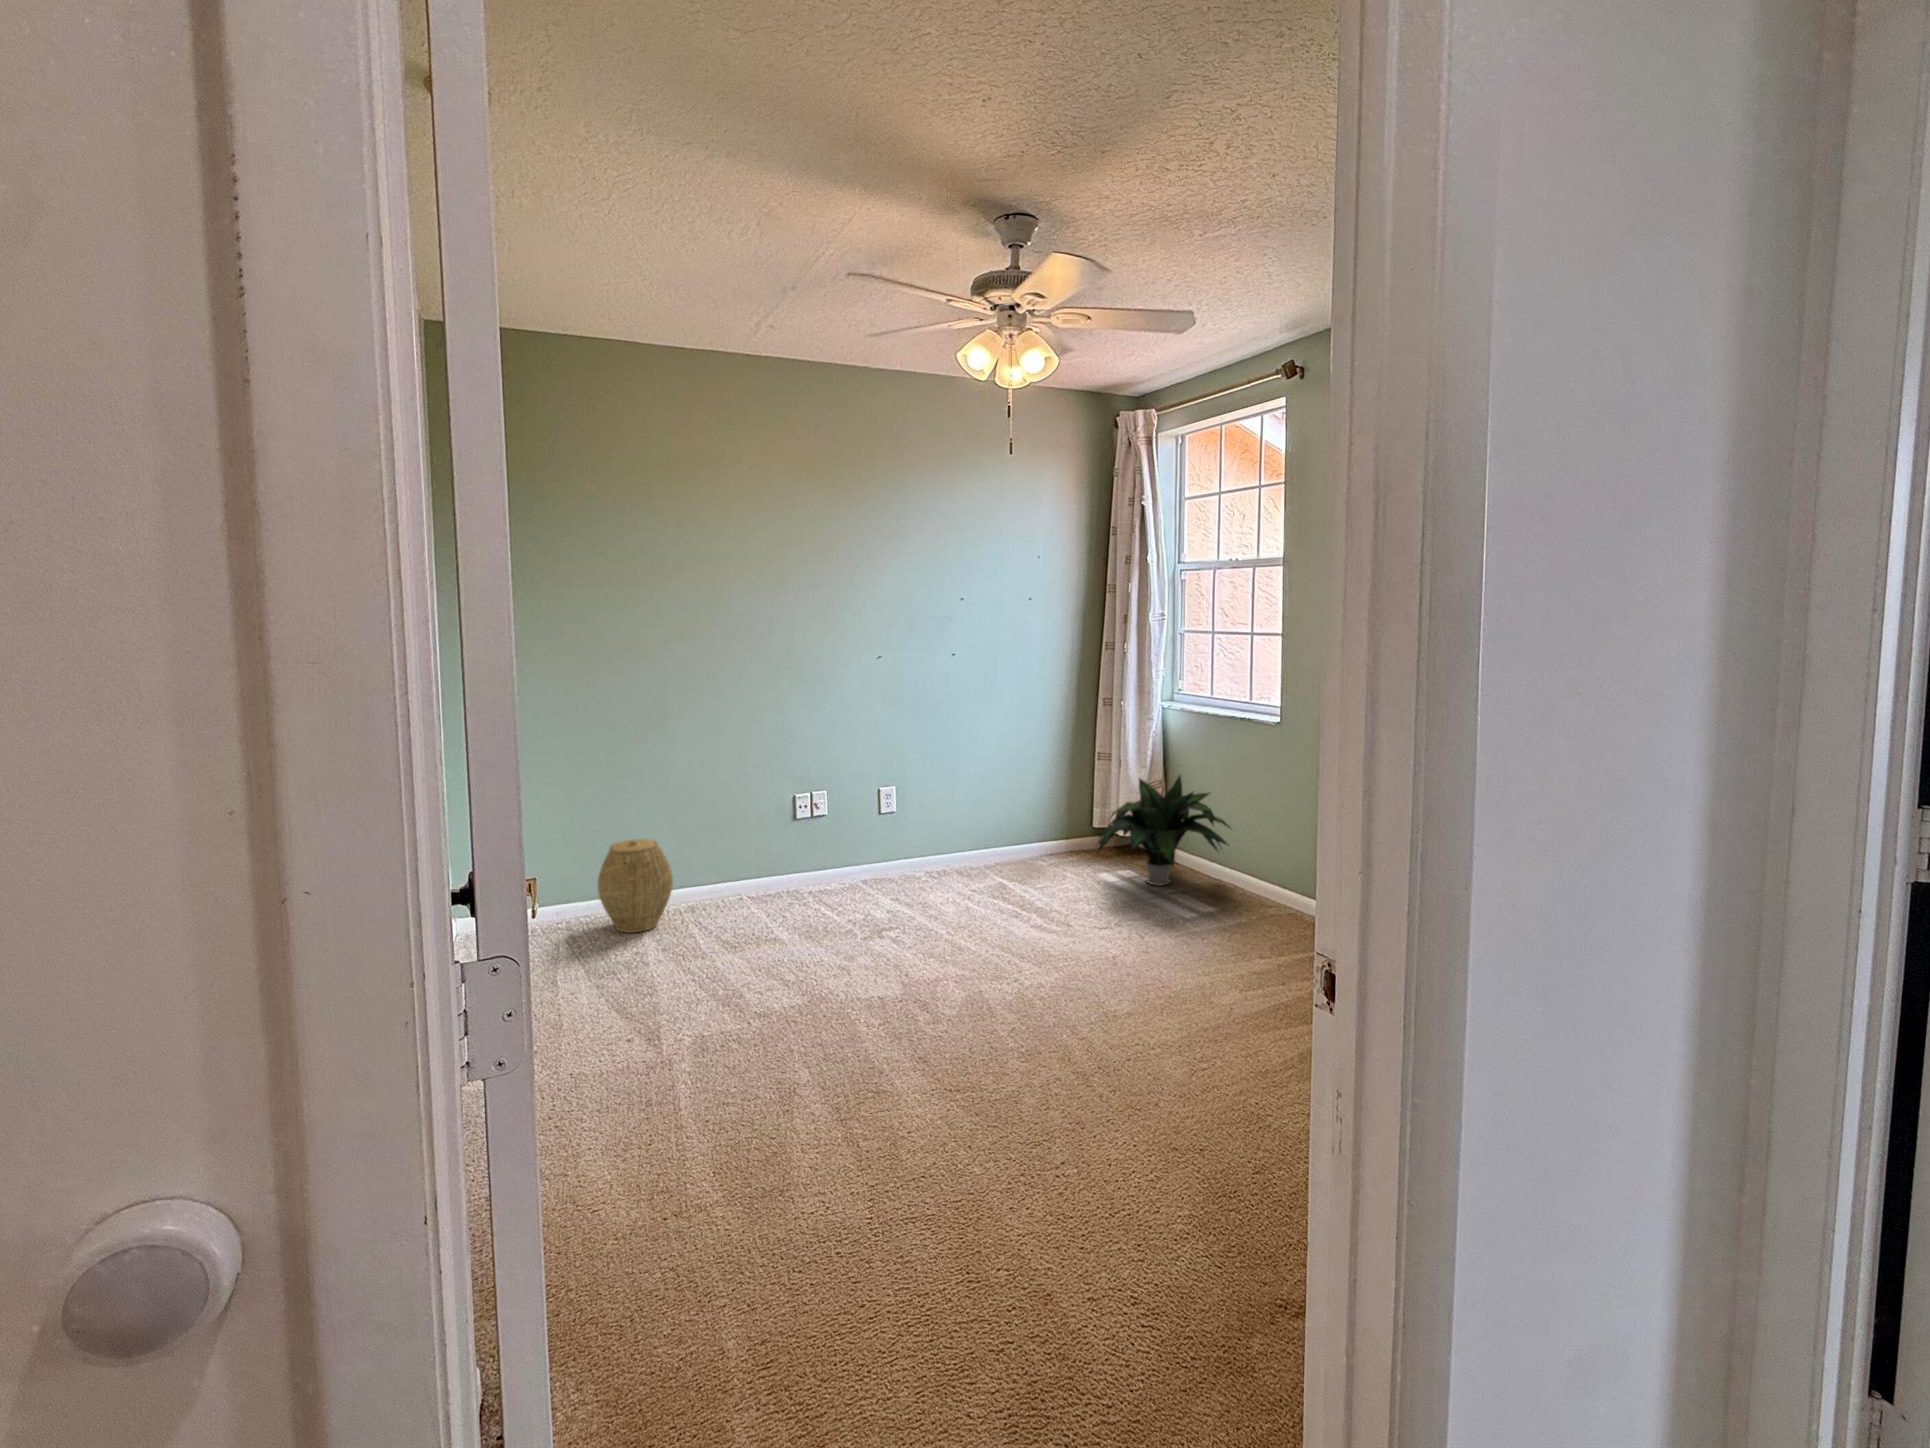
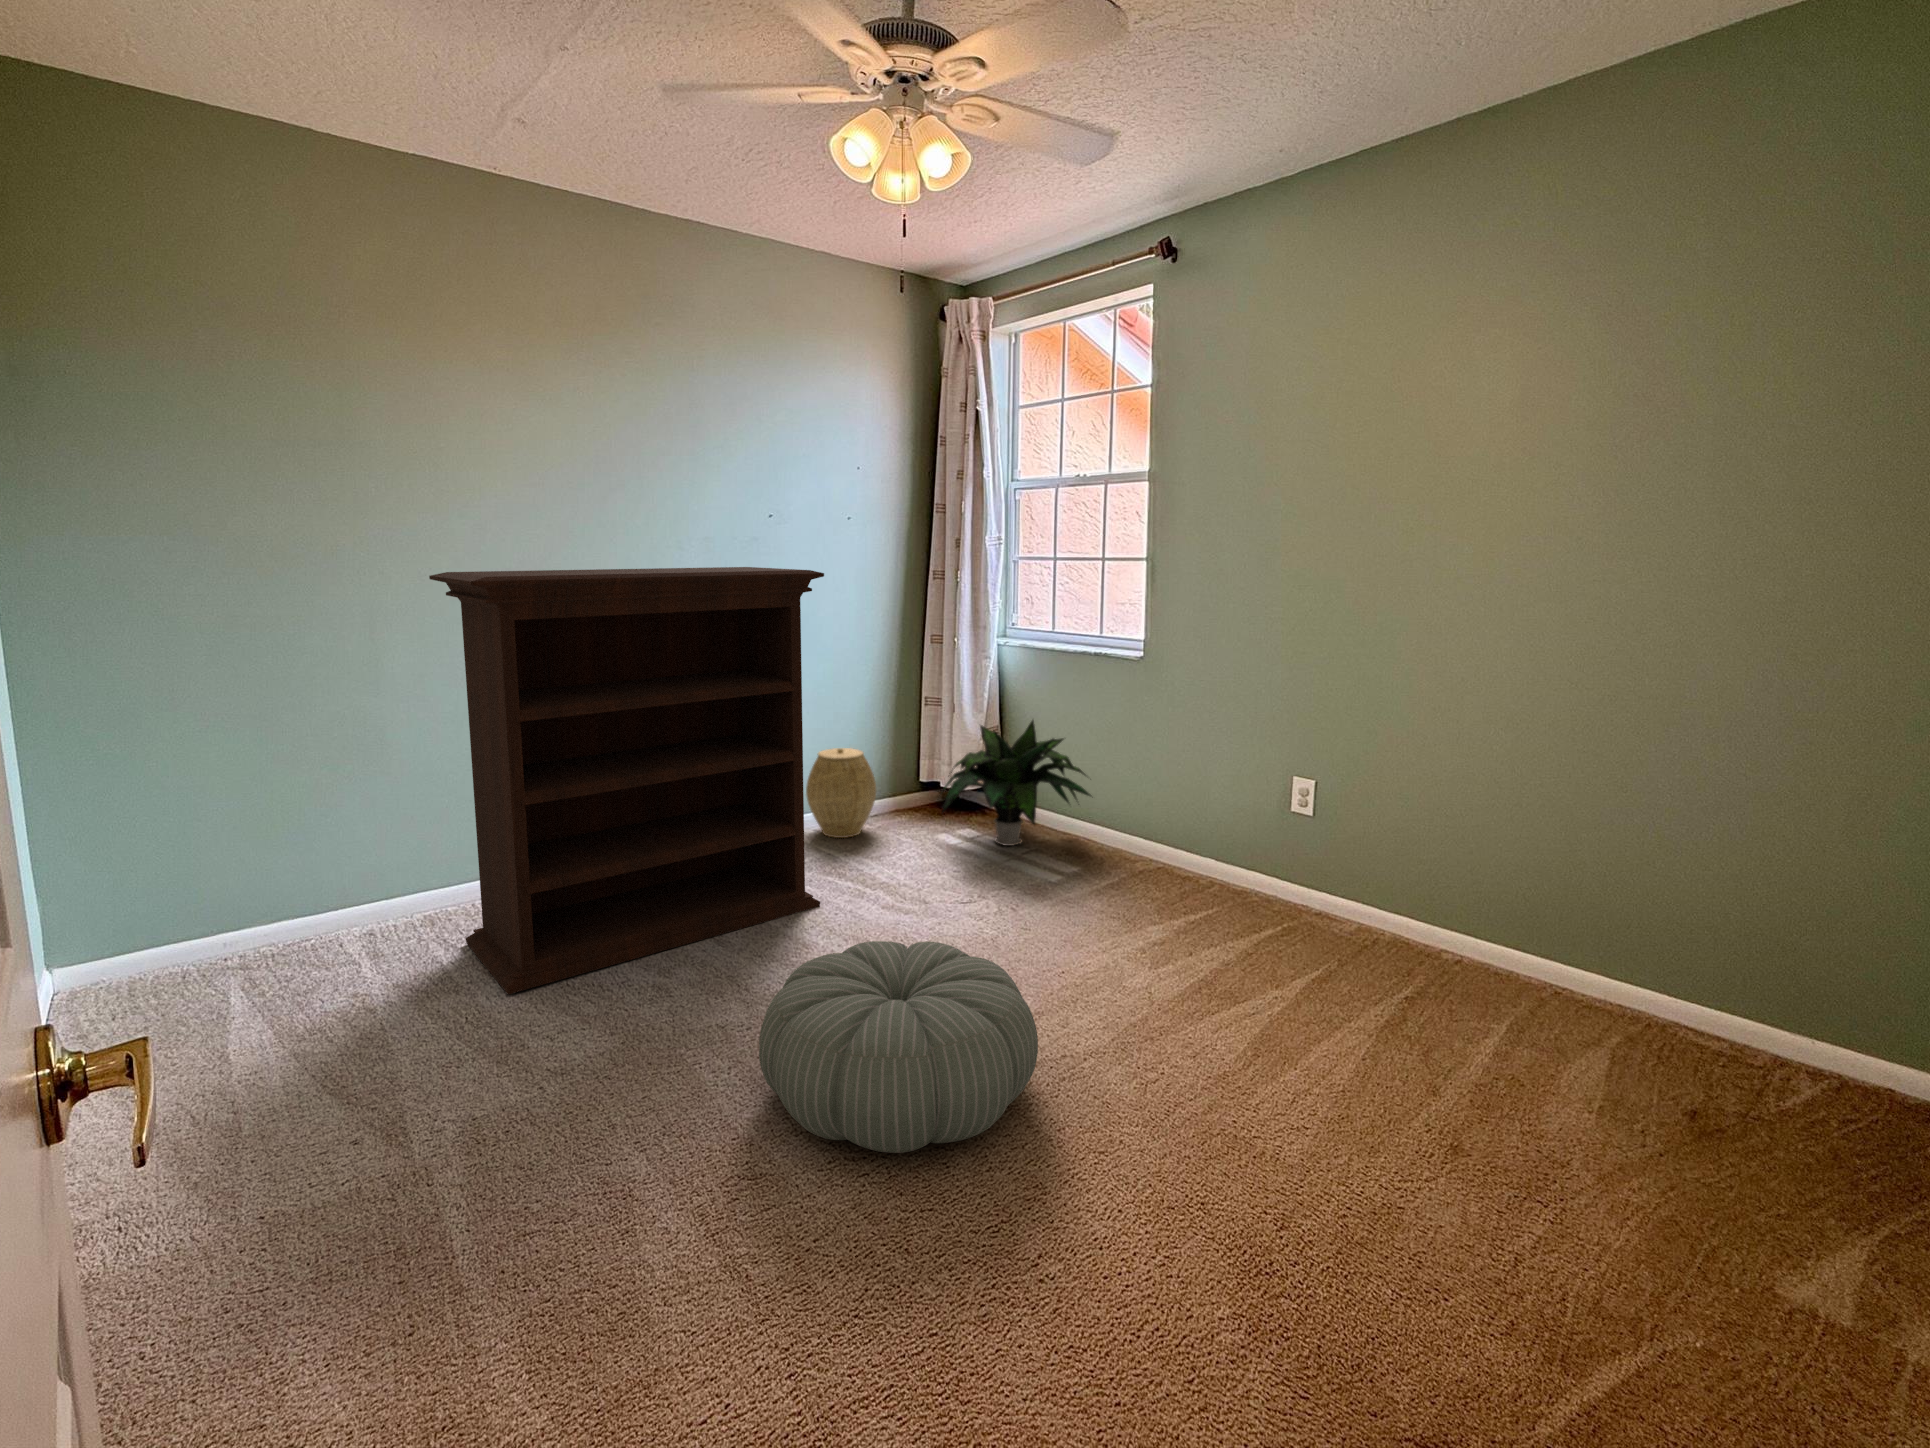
bookshelf: none [698,643,987,963] -> present [429,567,824,994]
woven basket: present [598,839,673,933] -> present [806,748,876,838]
pouf: none [894,940,1103,1088] -> present [759,941,1038,1153]

